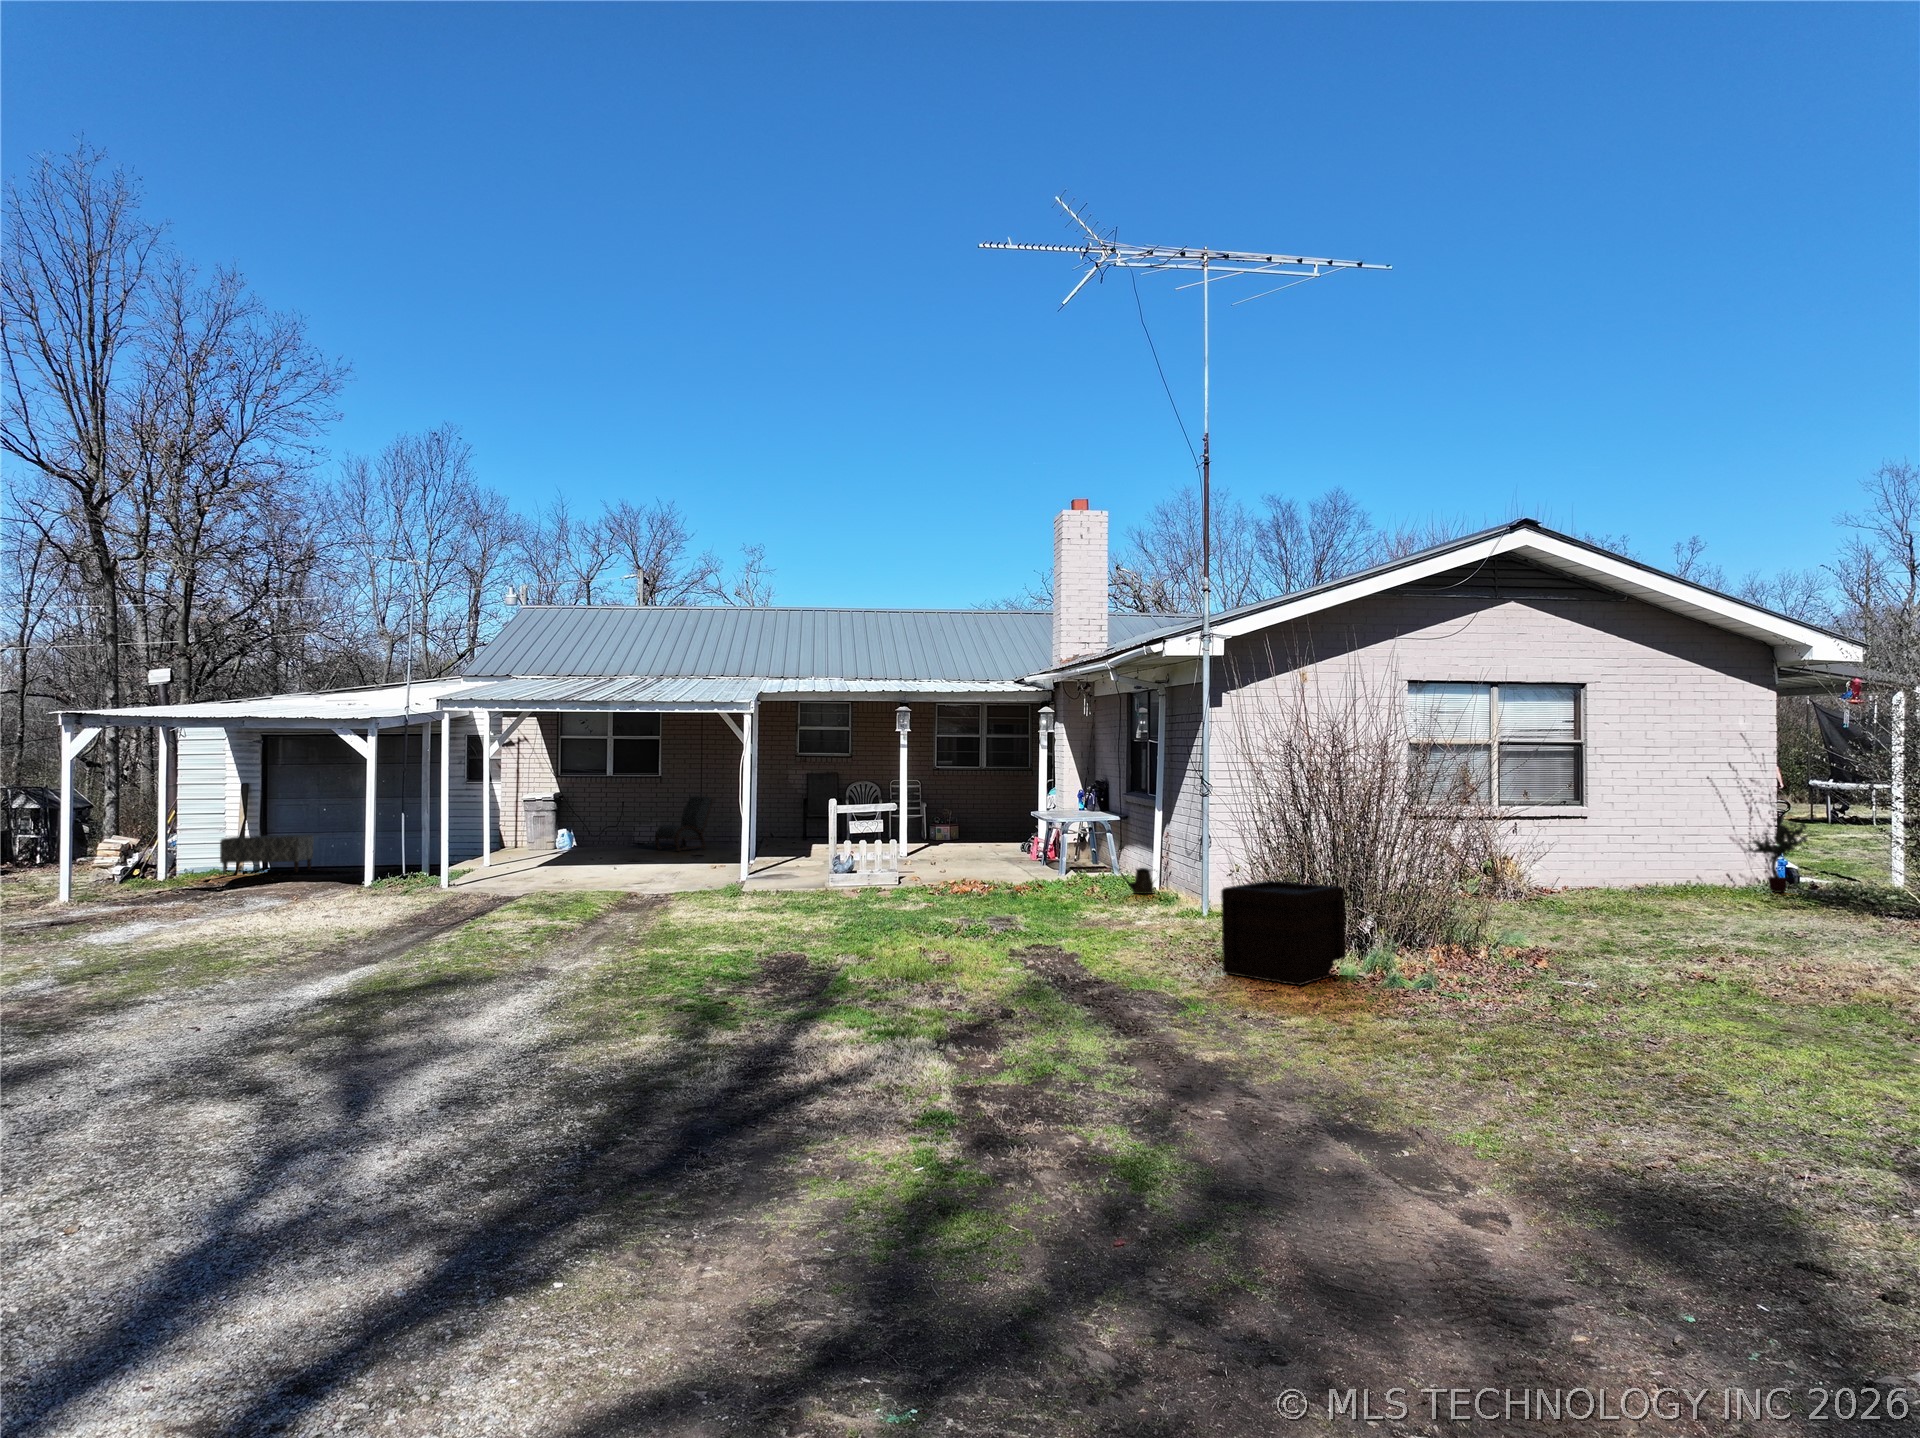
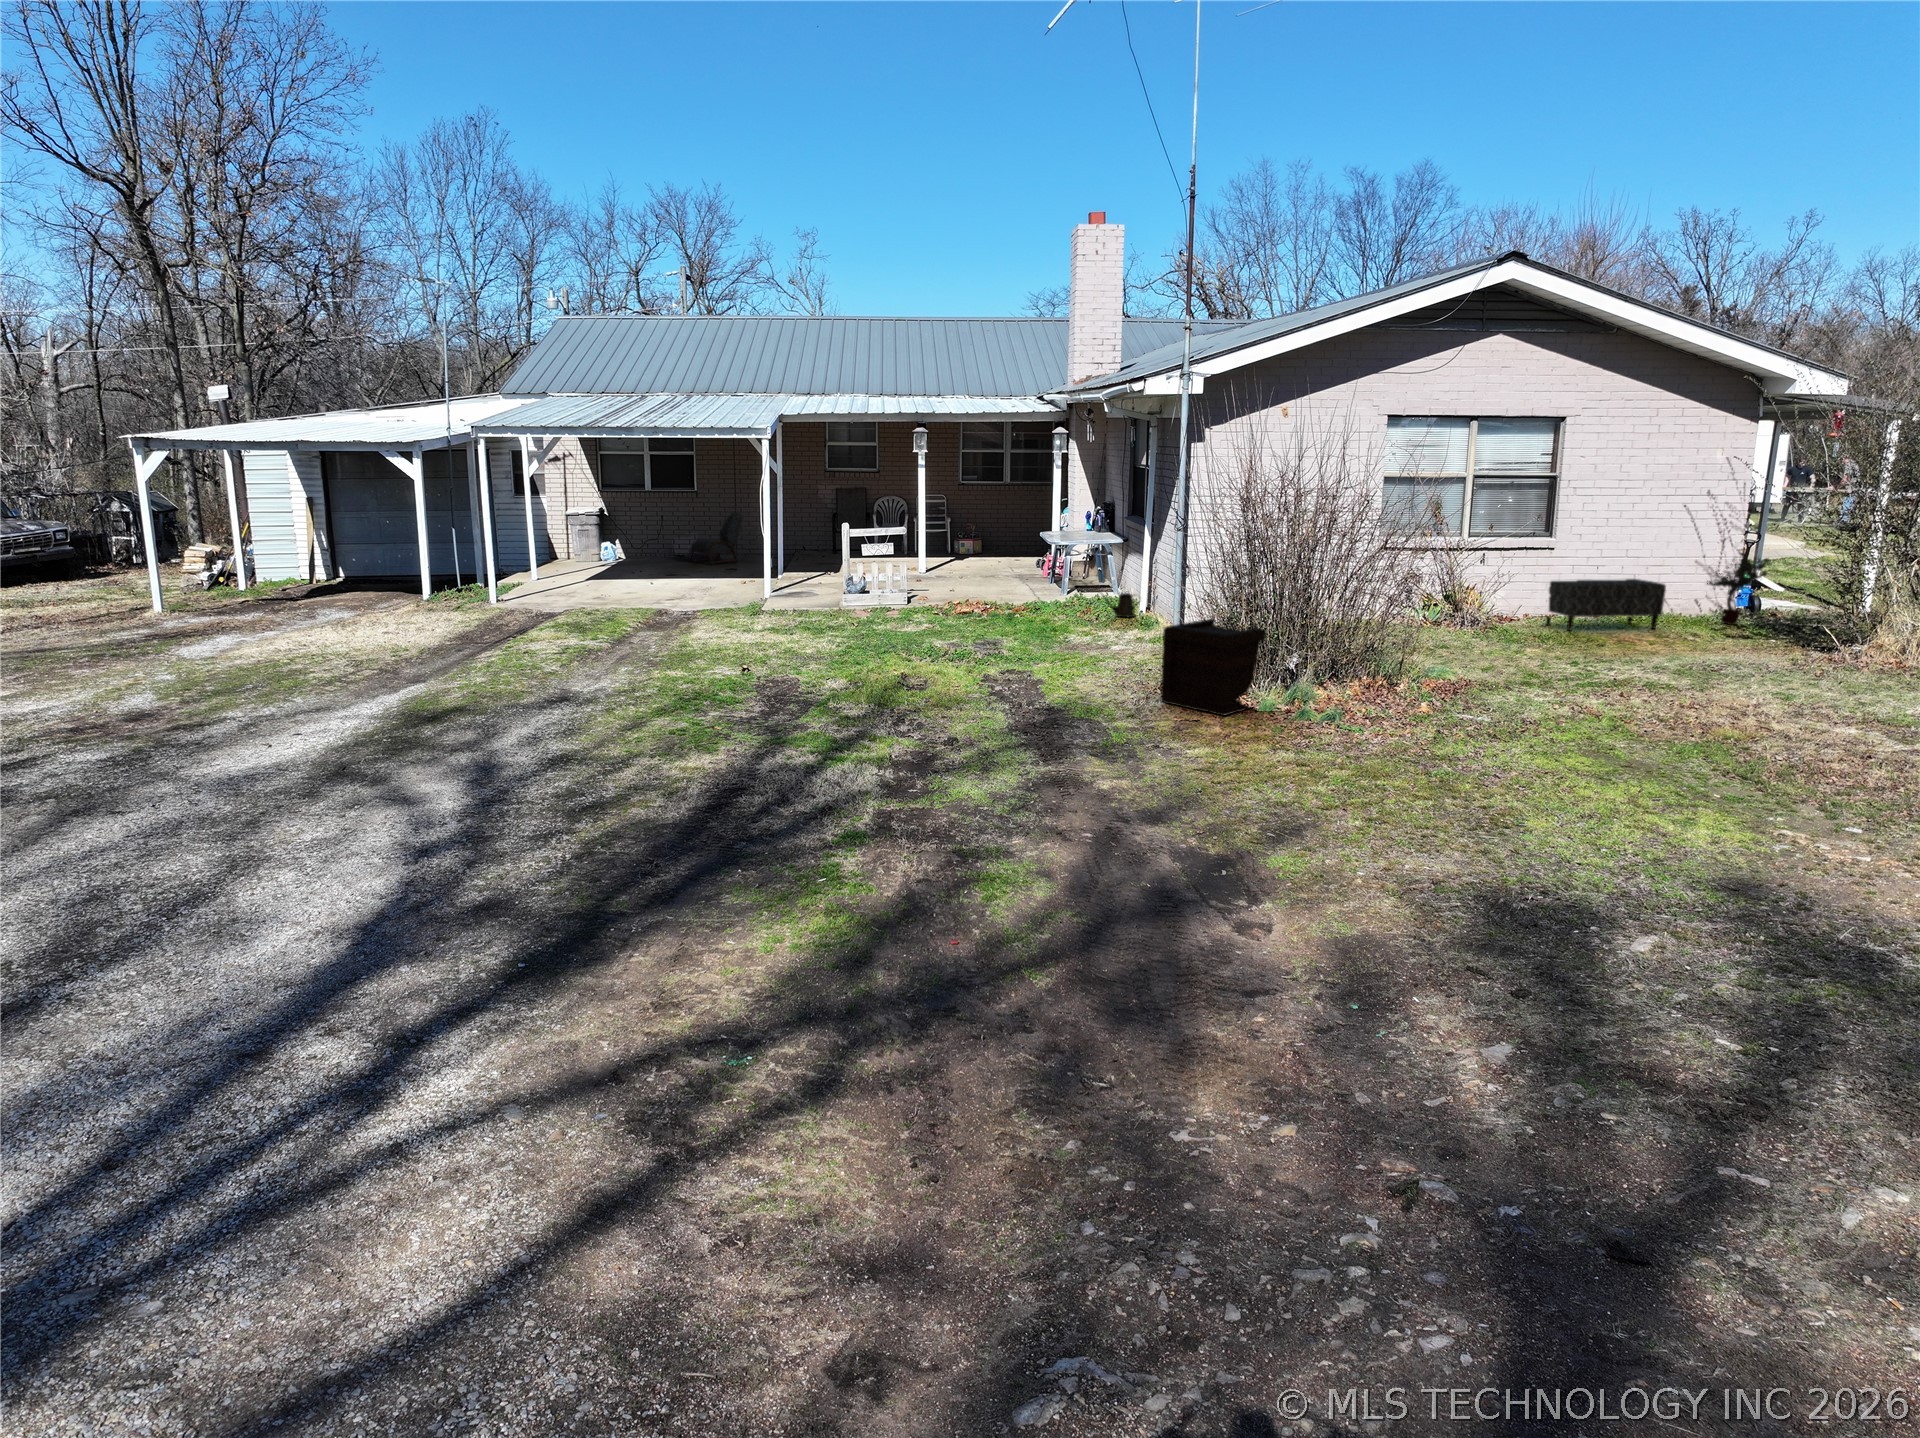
bench: present [220,835,314,874] -> present [1546,579,1666,631]

